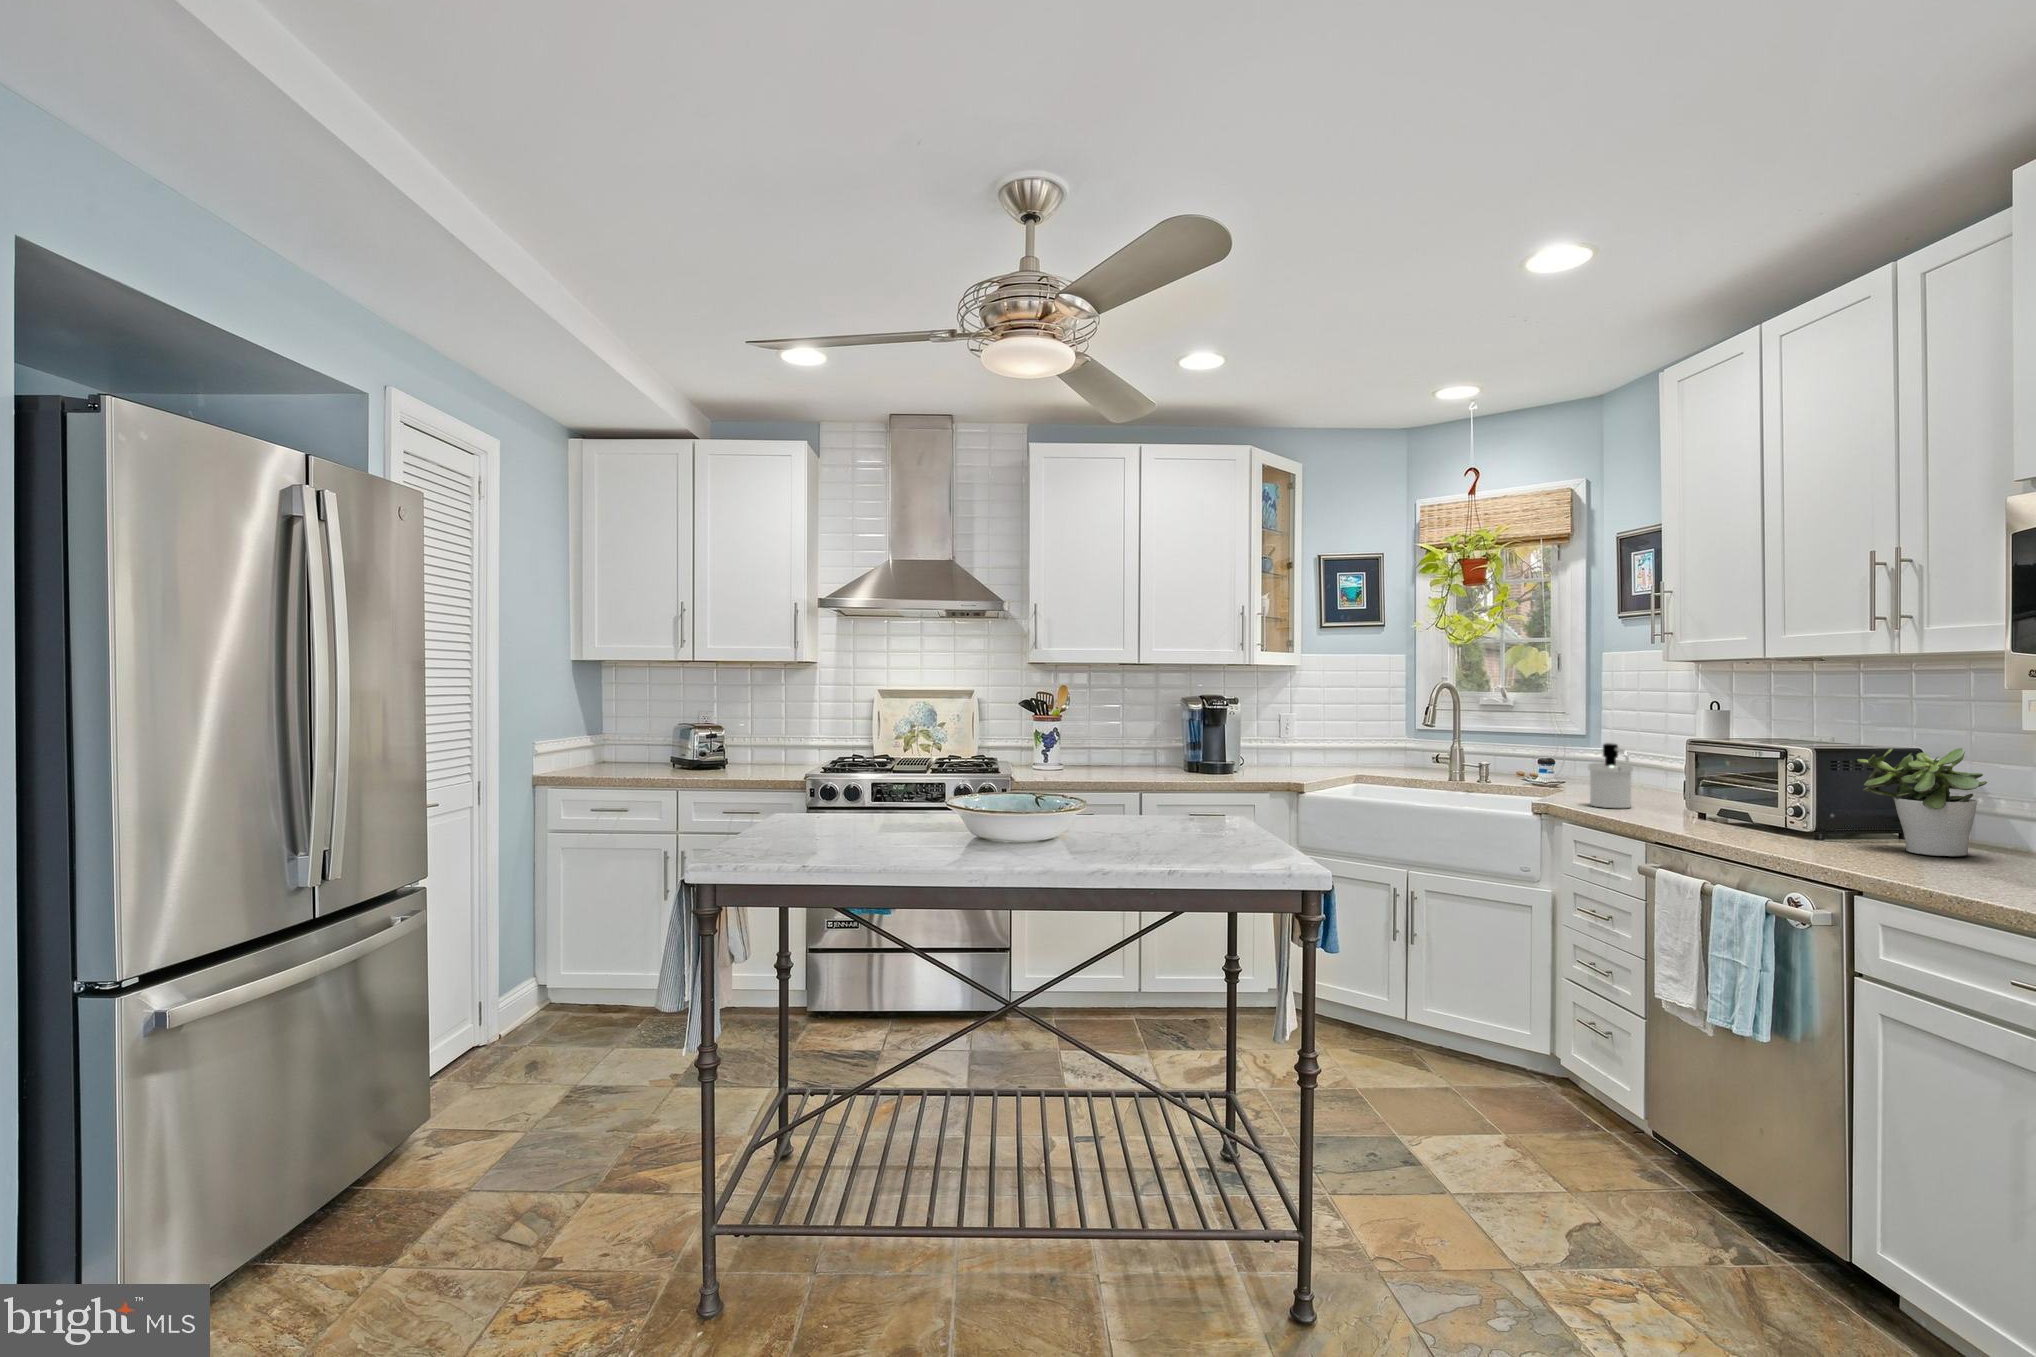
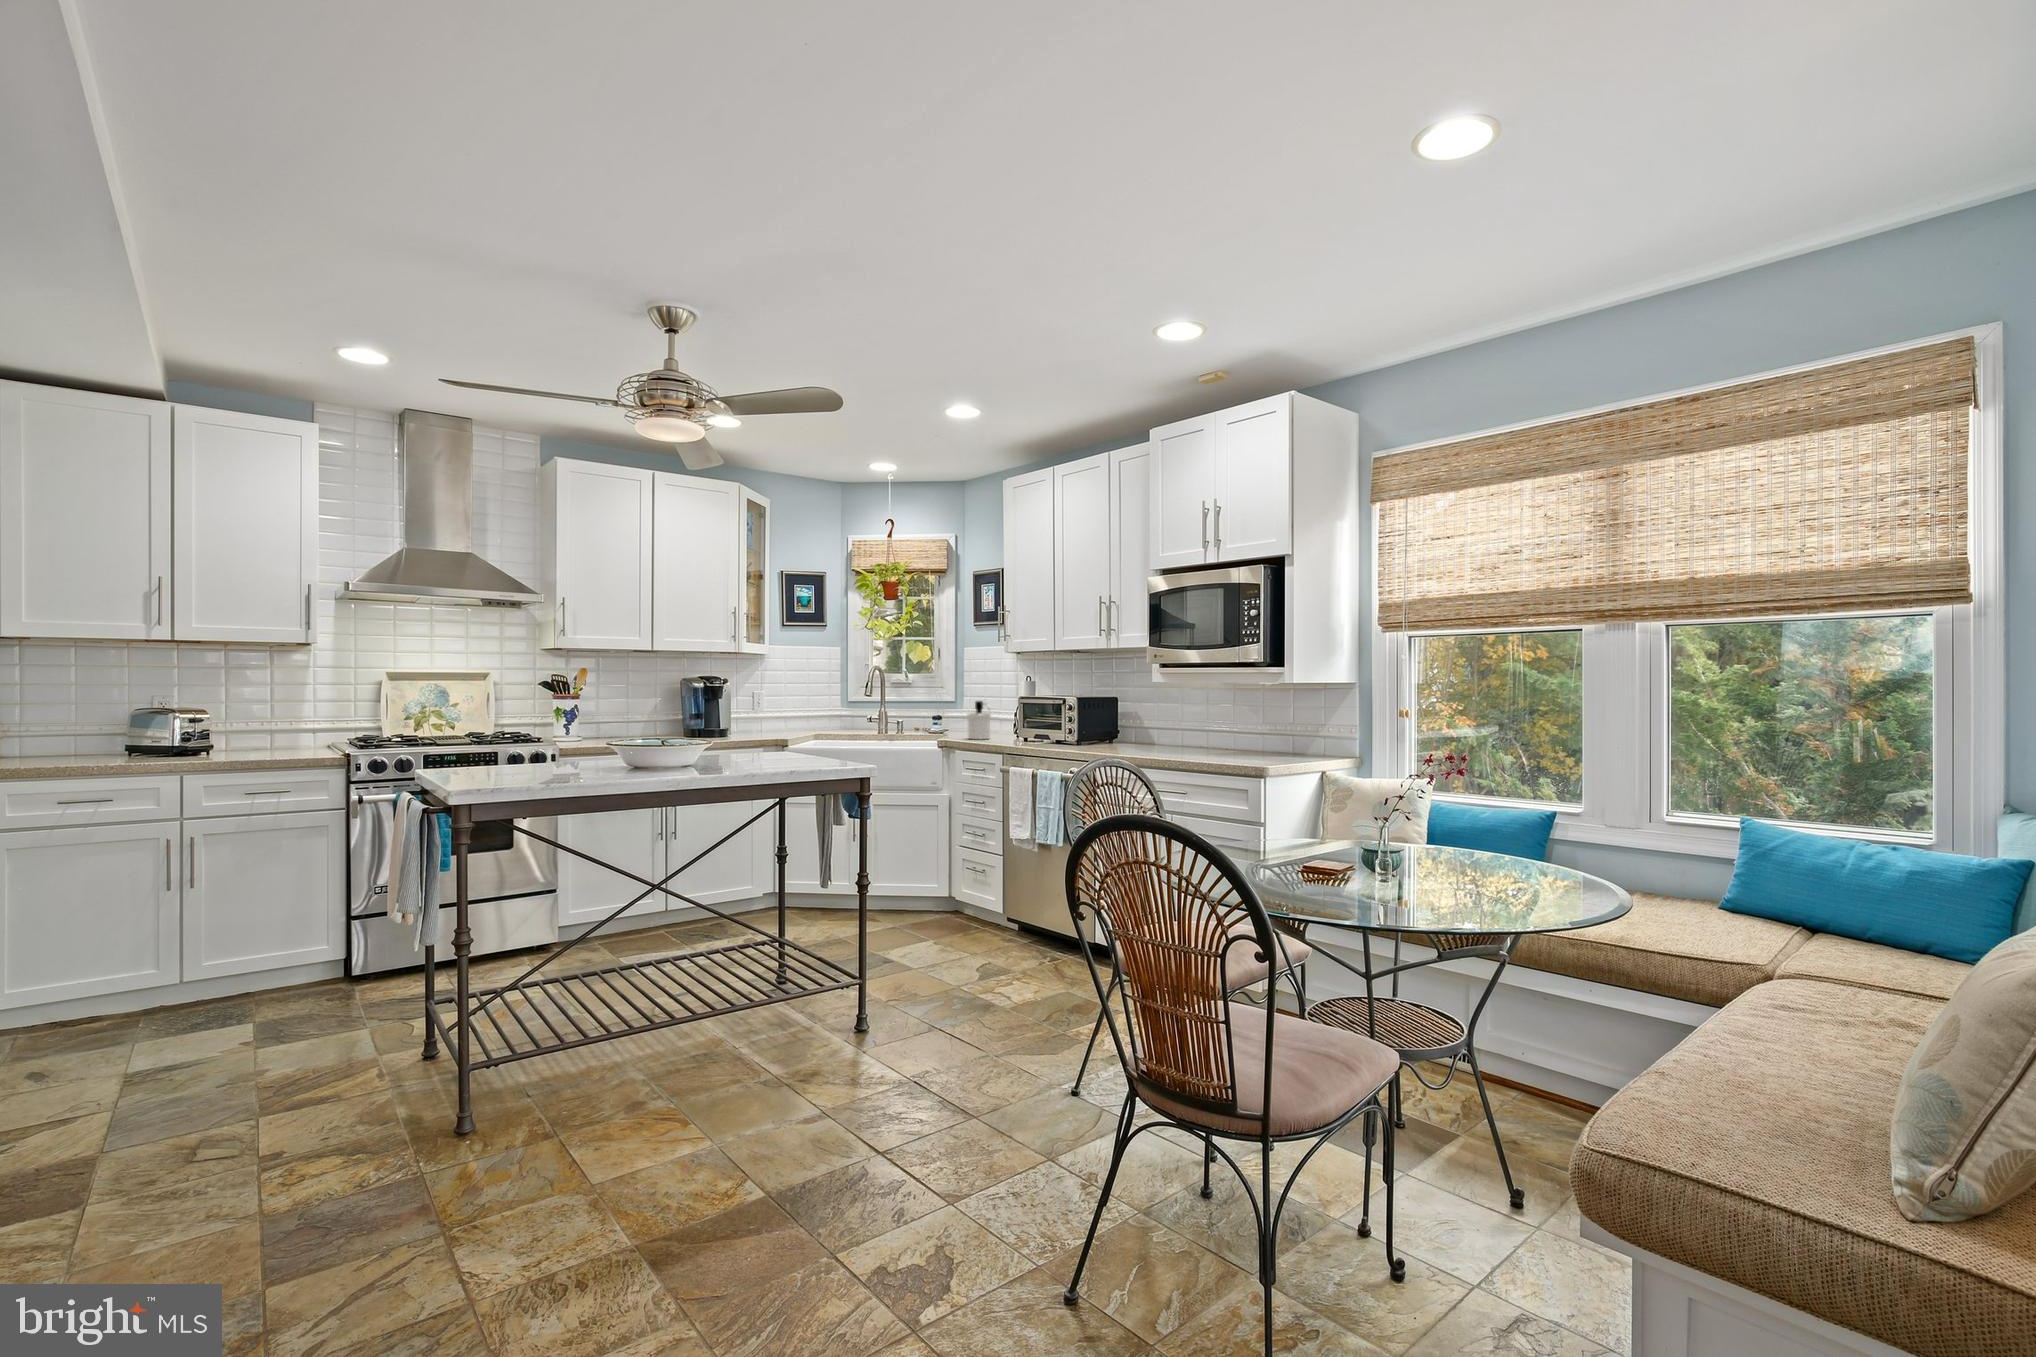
potted plant: present [1857,748,1987,856] -> none [1096,693,1145,747]

